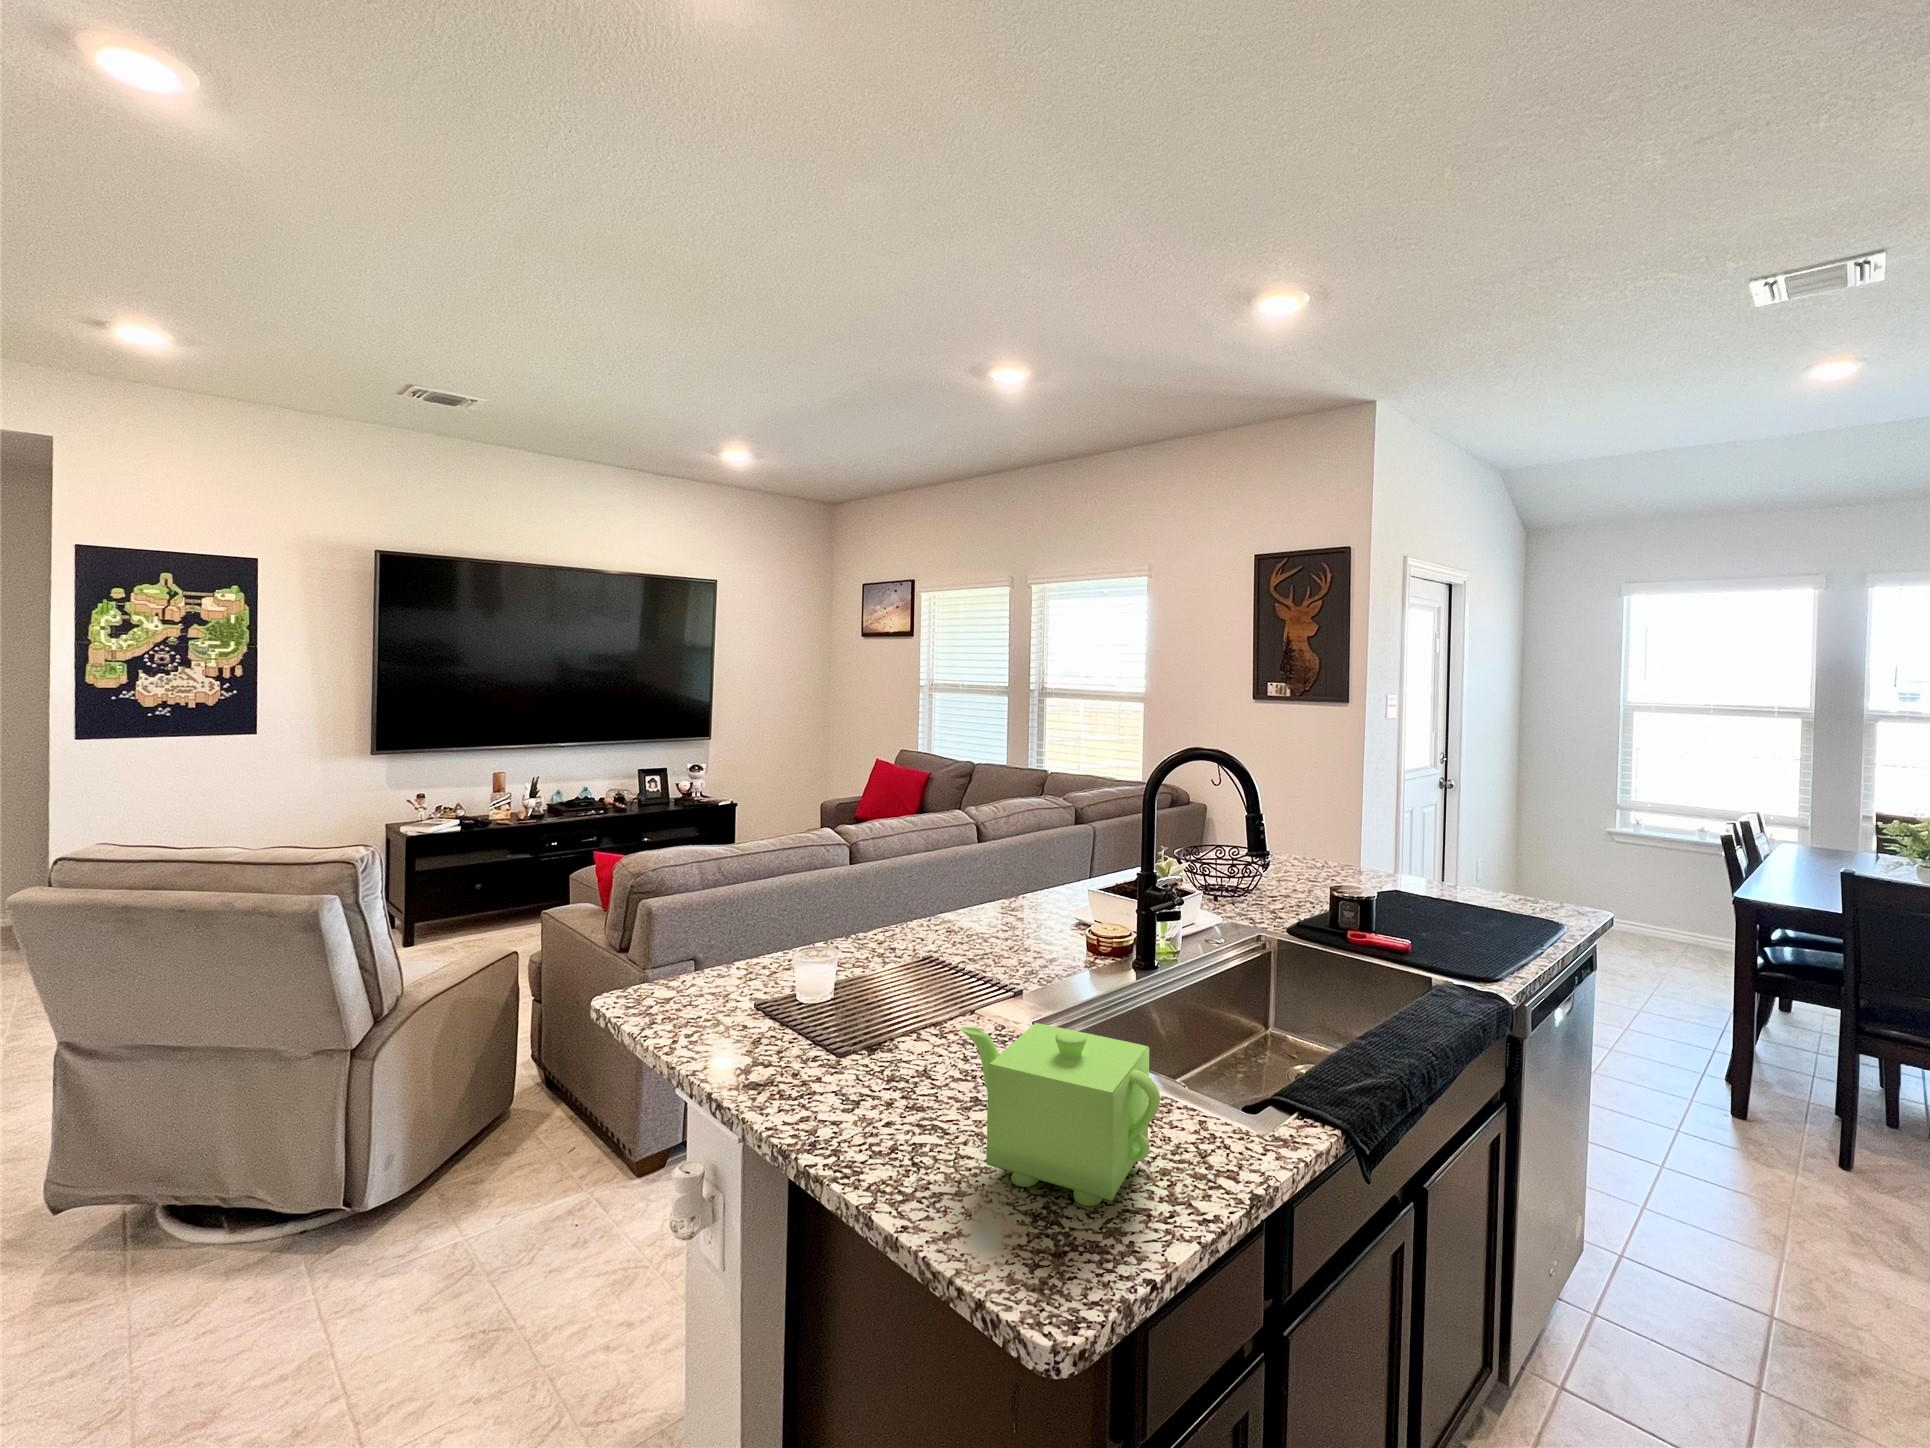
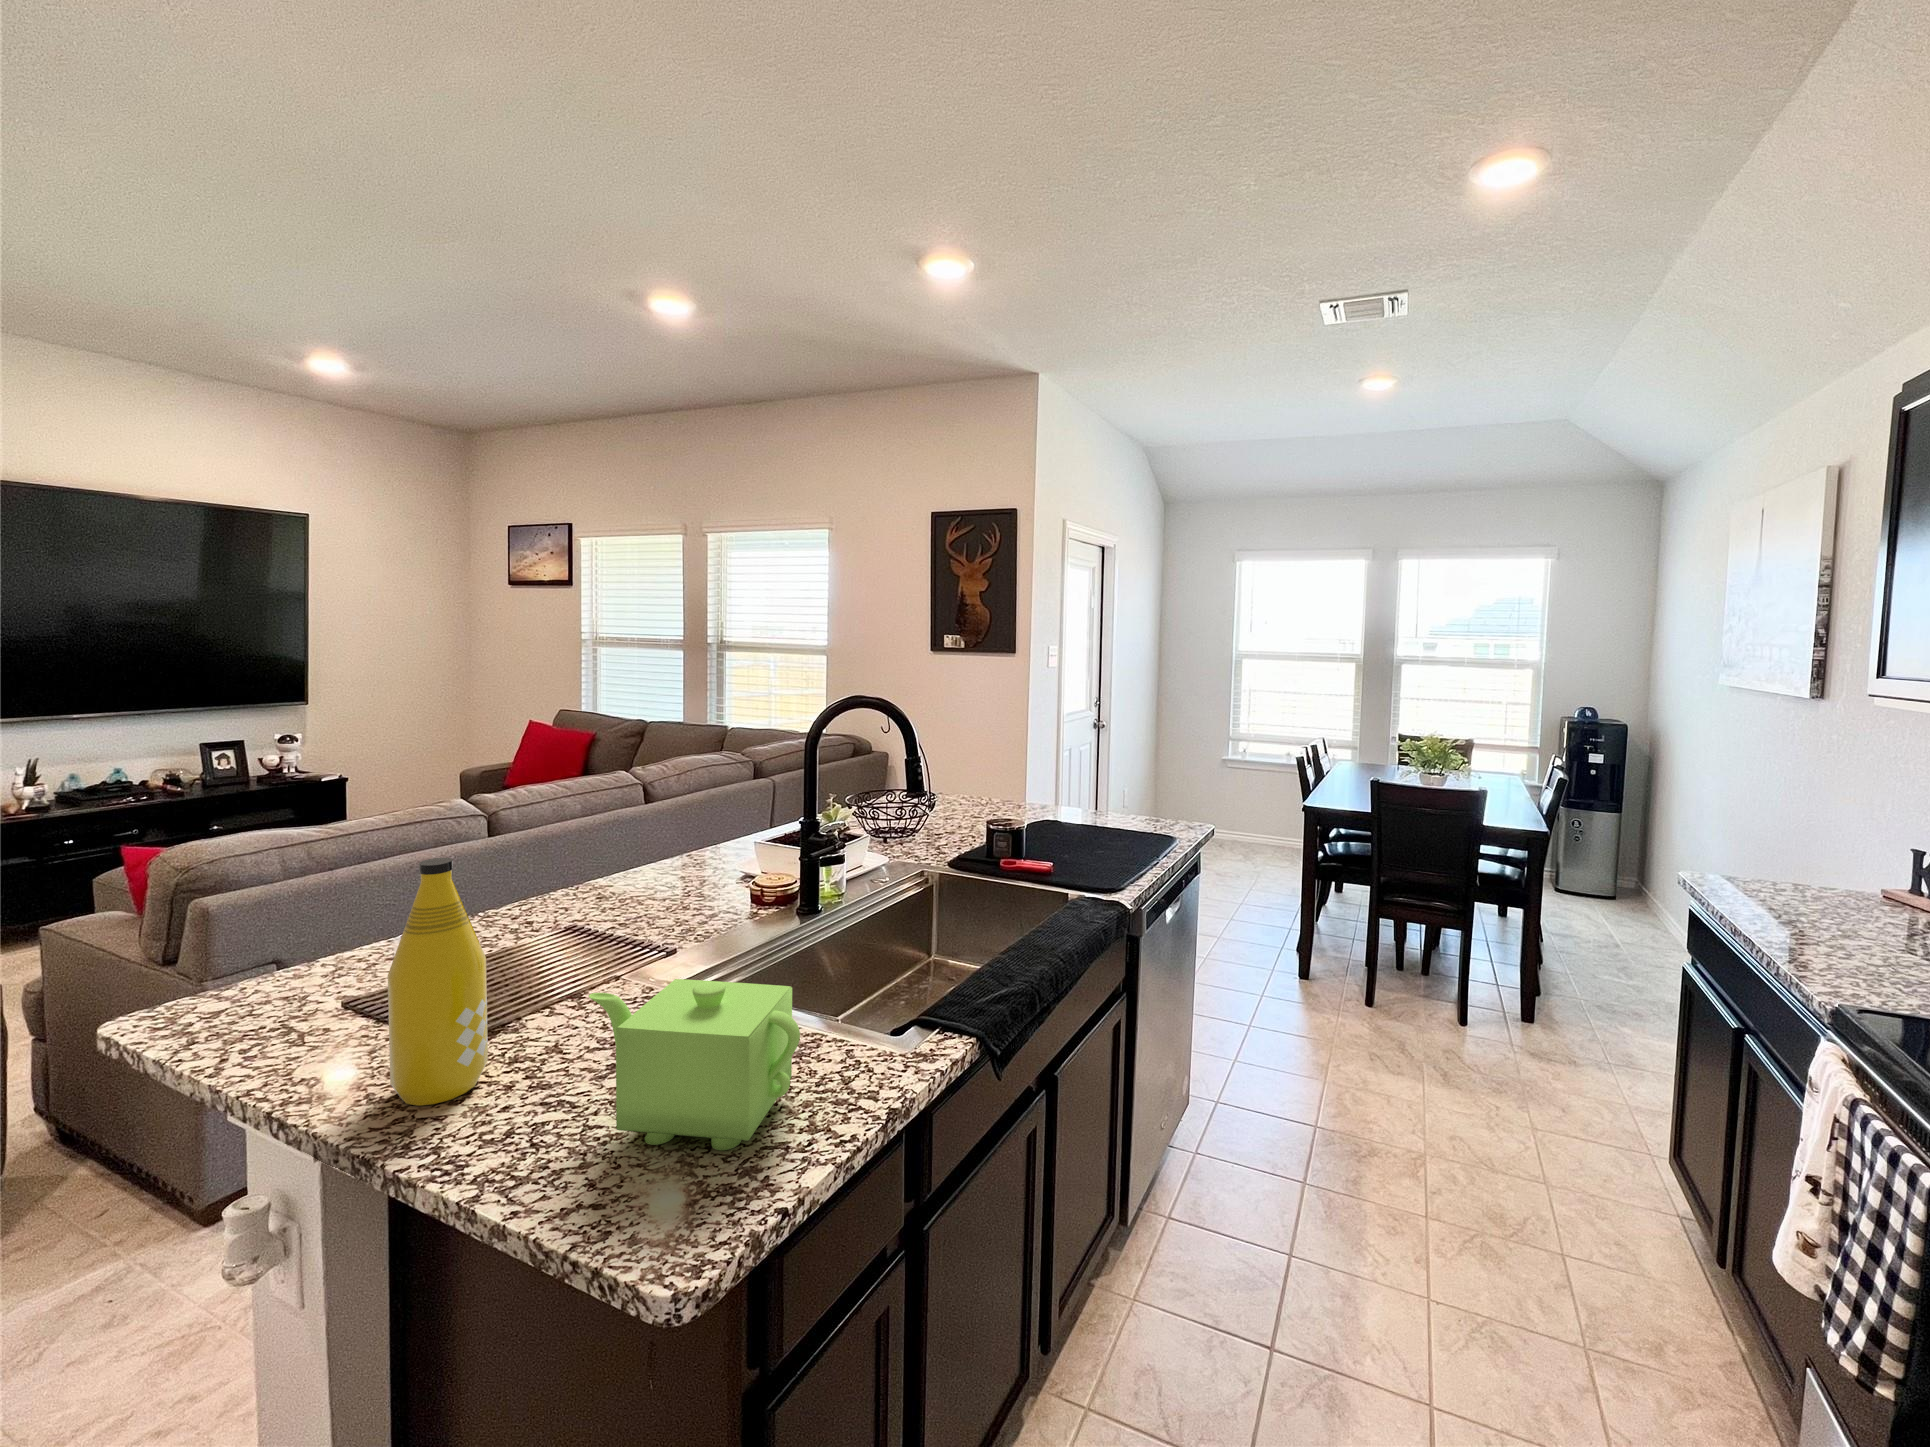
bottle: none [798,885,873,1109] -> present [388,858,488,1106]

